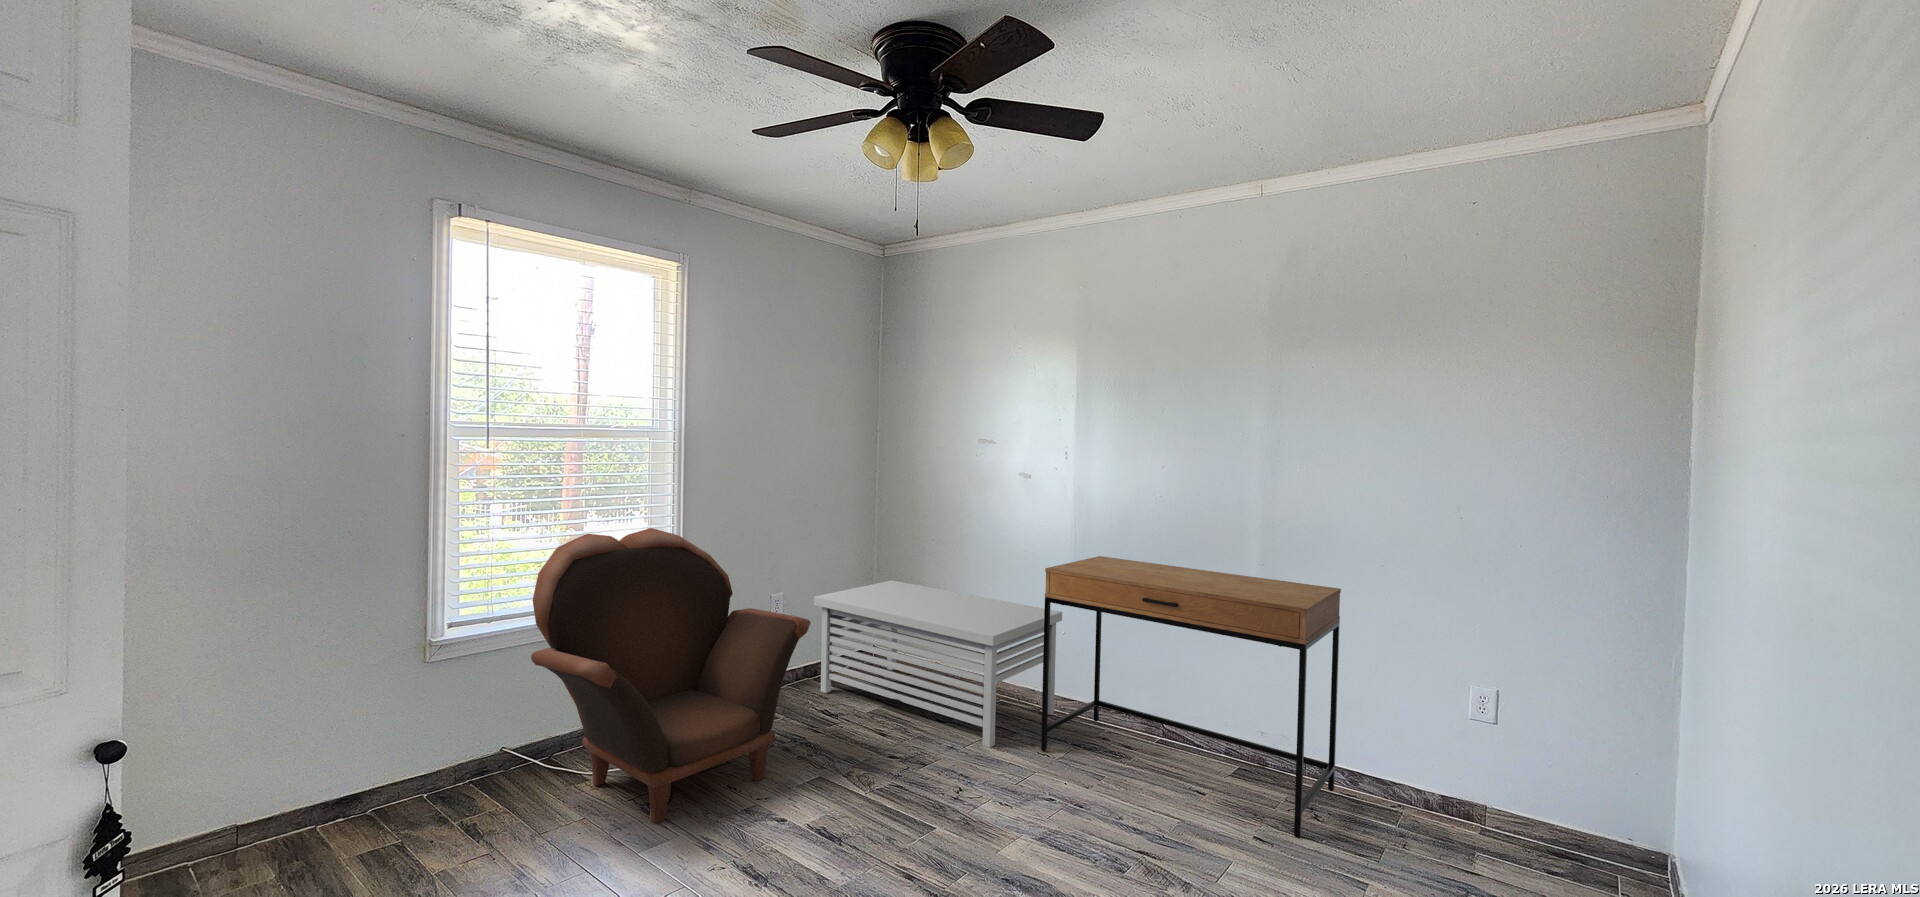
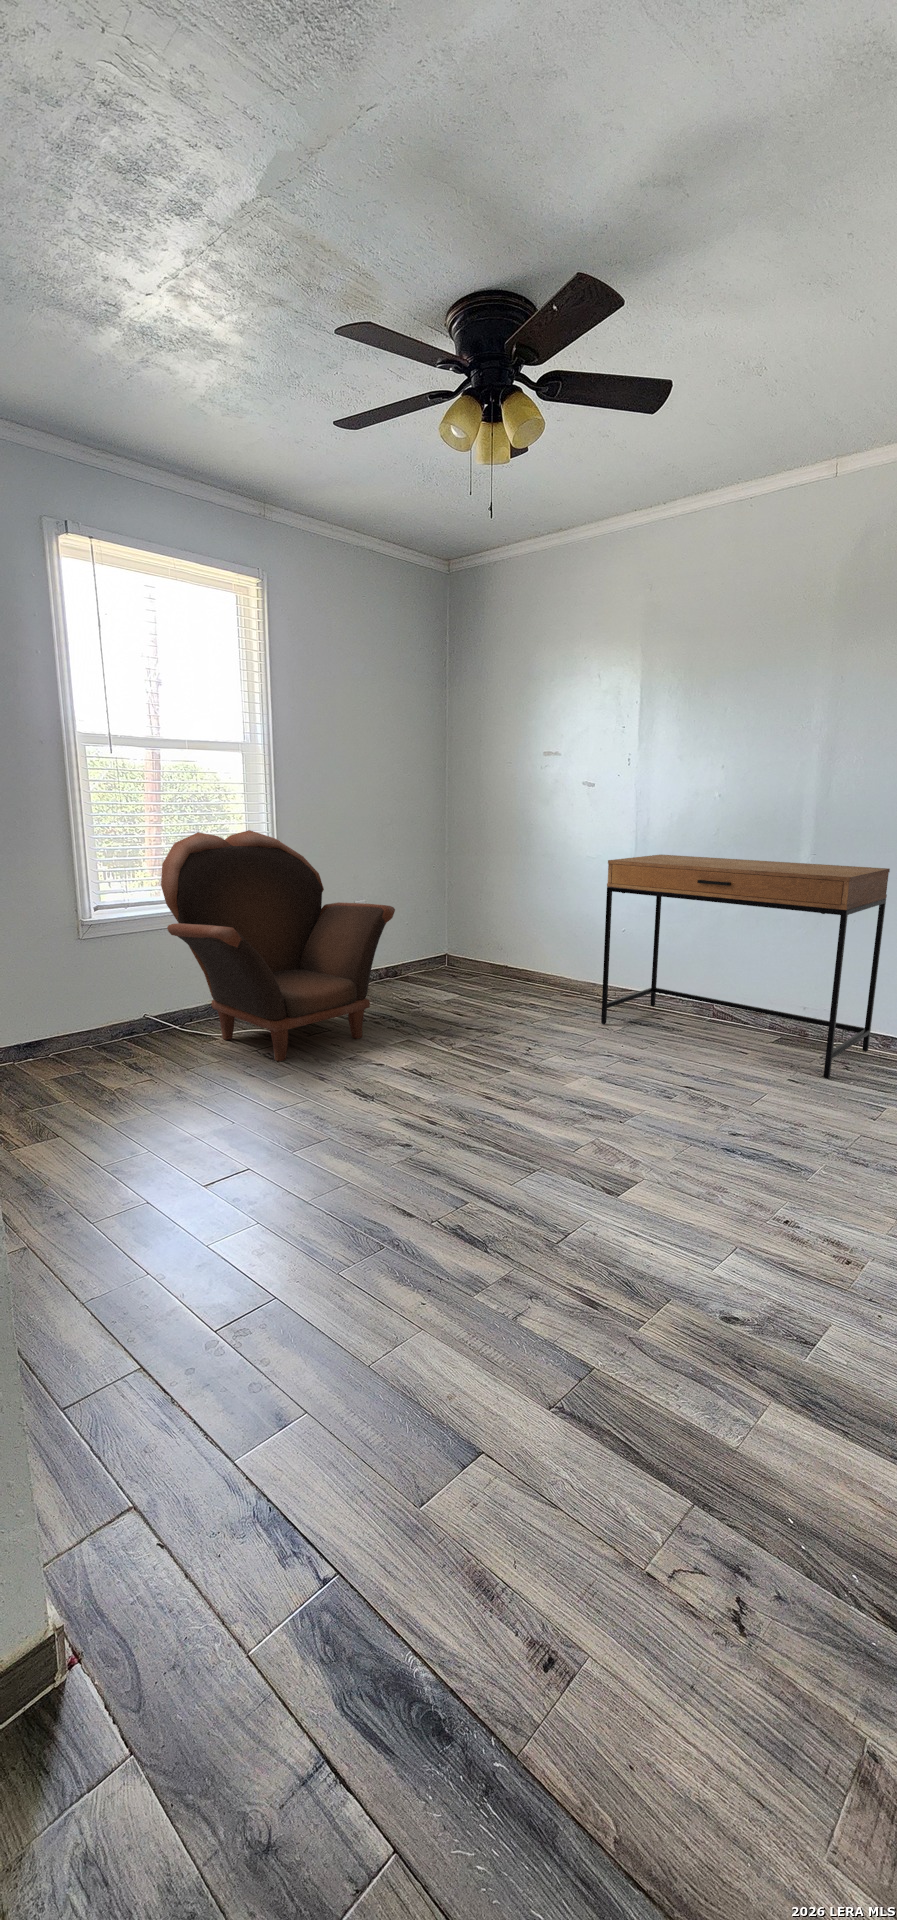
storage bench: present [814,581,1062,748] -> none [393,891,624,1022]

